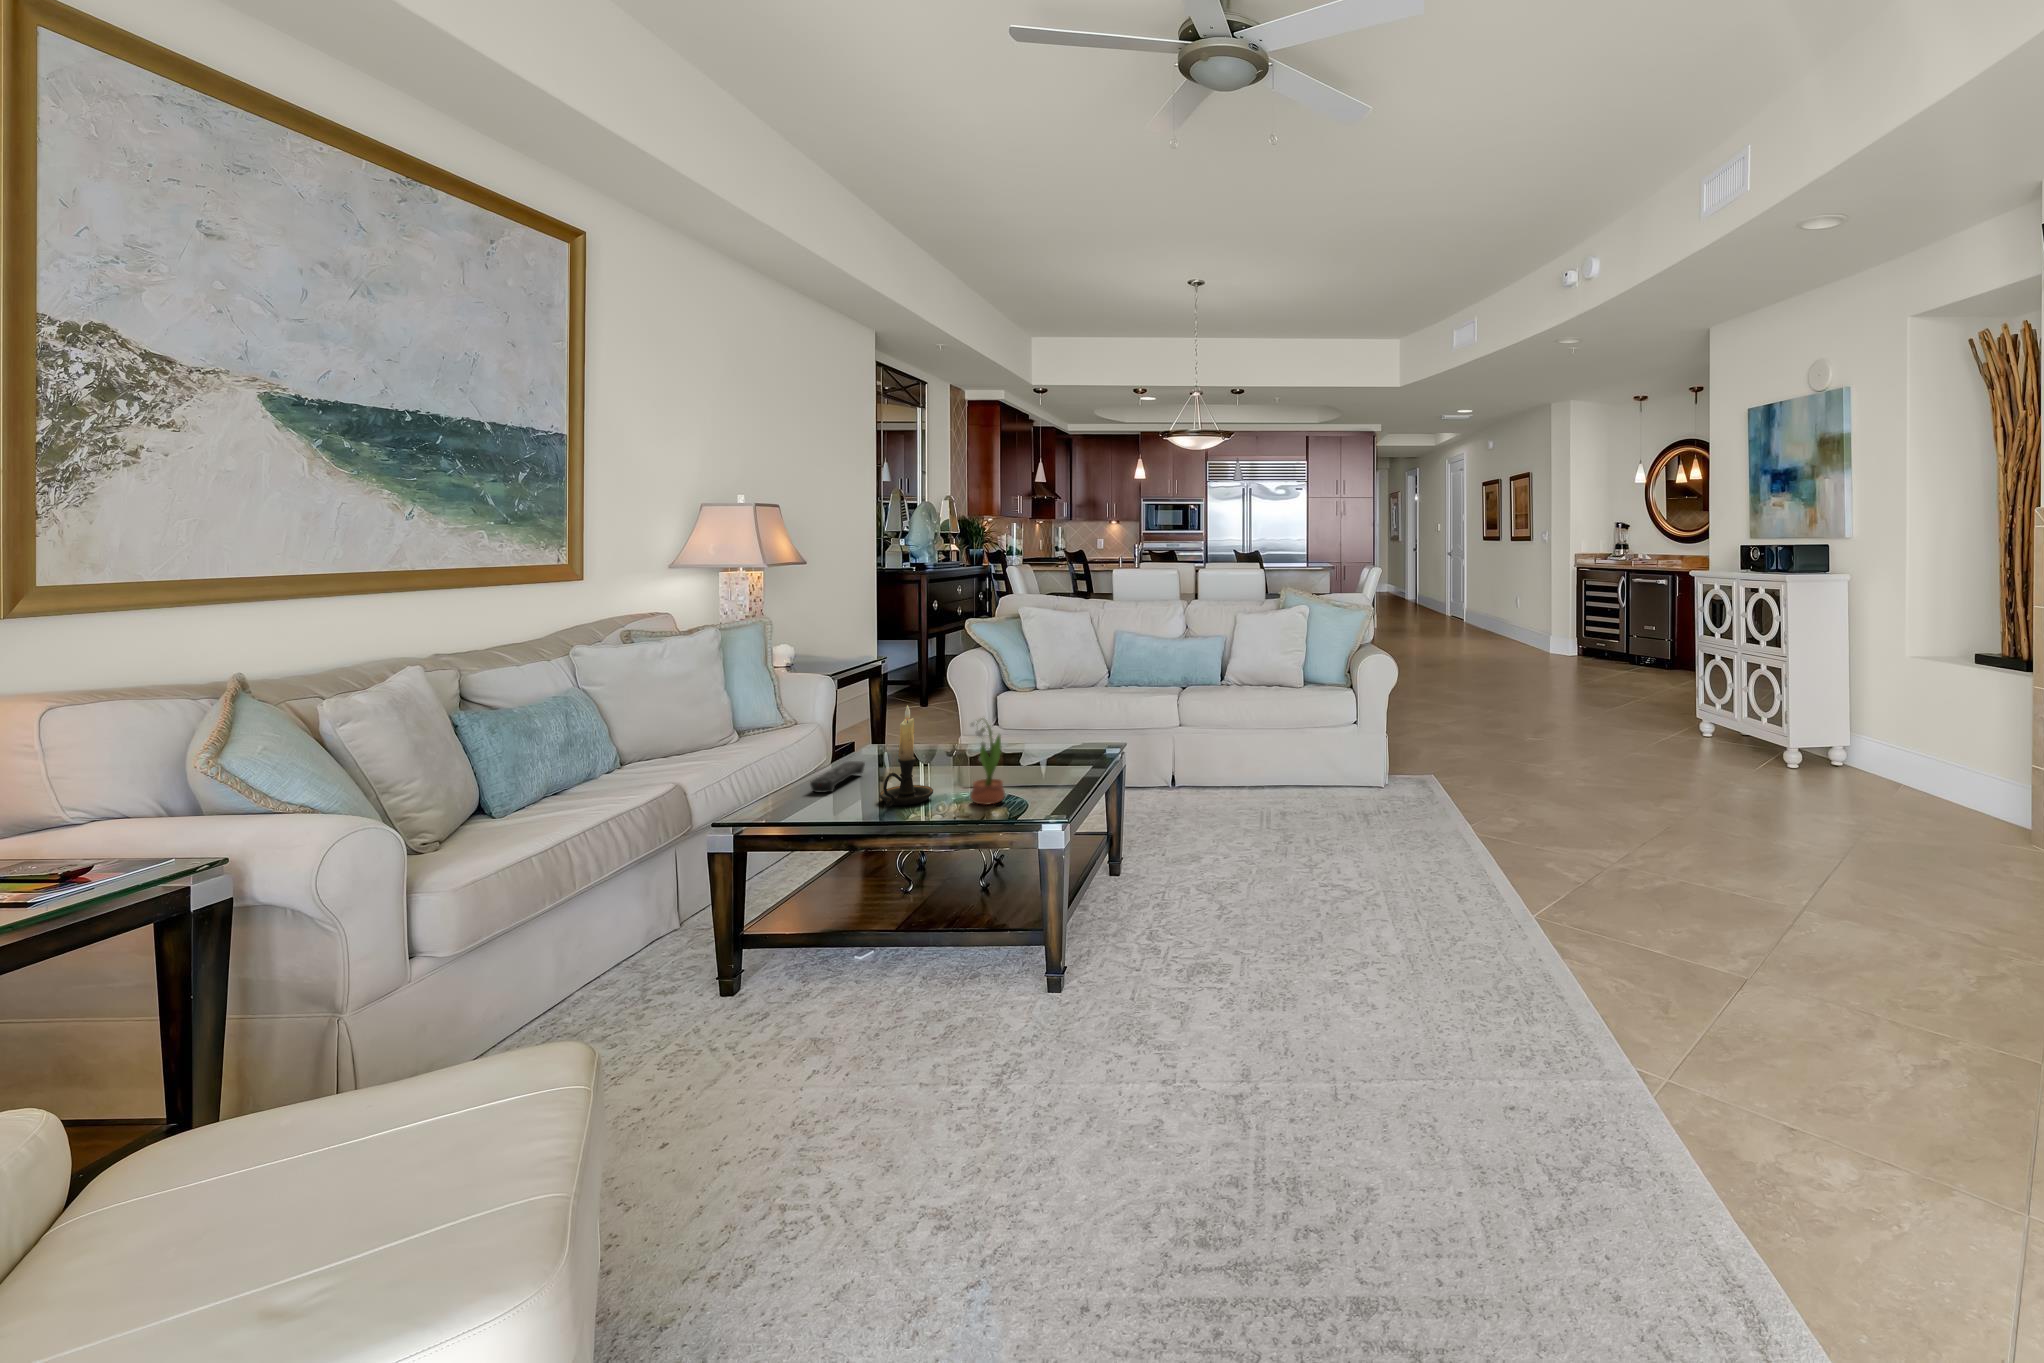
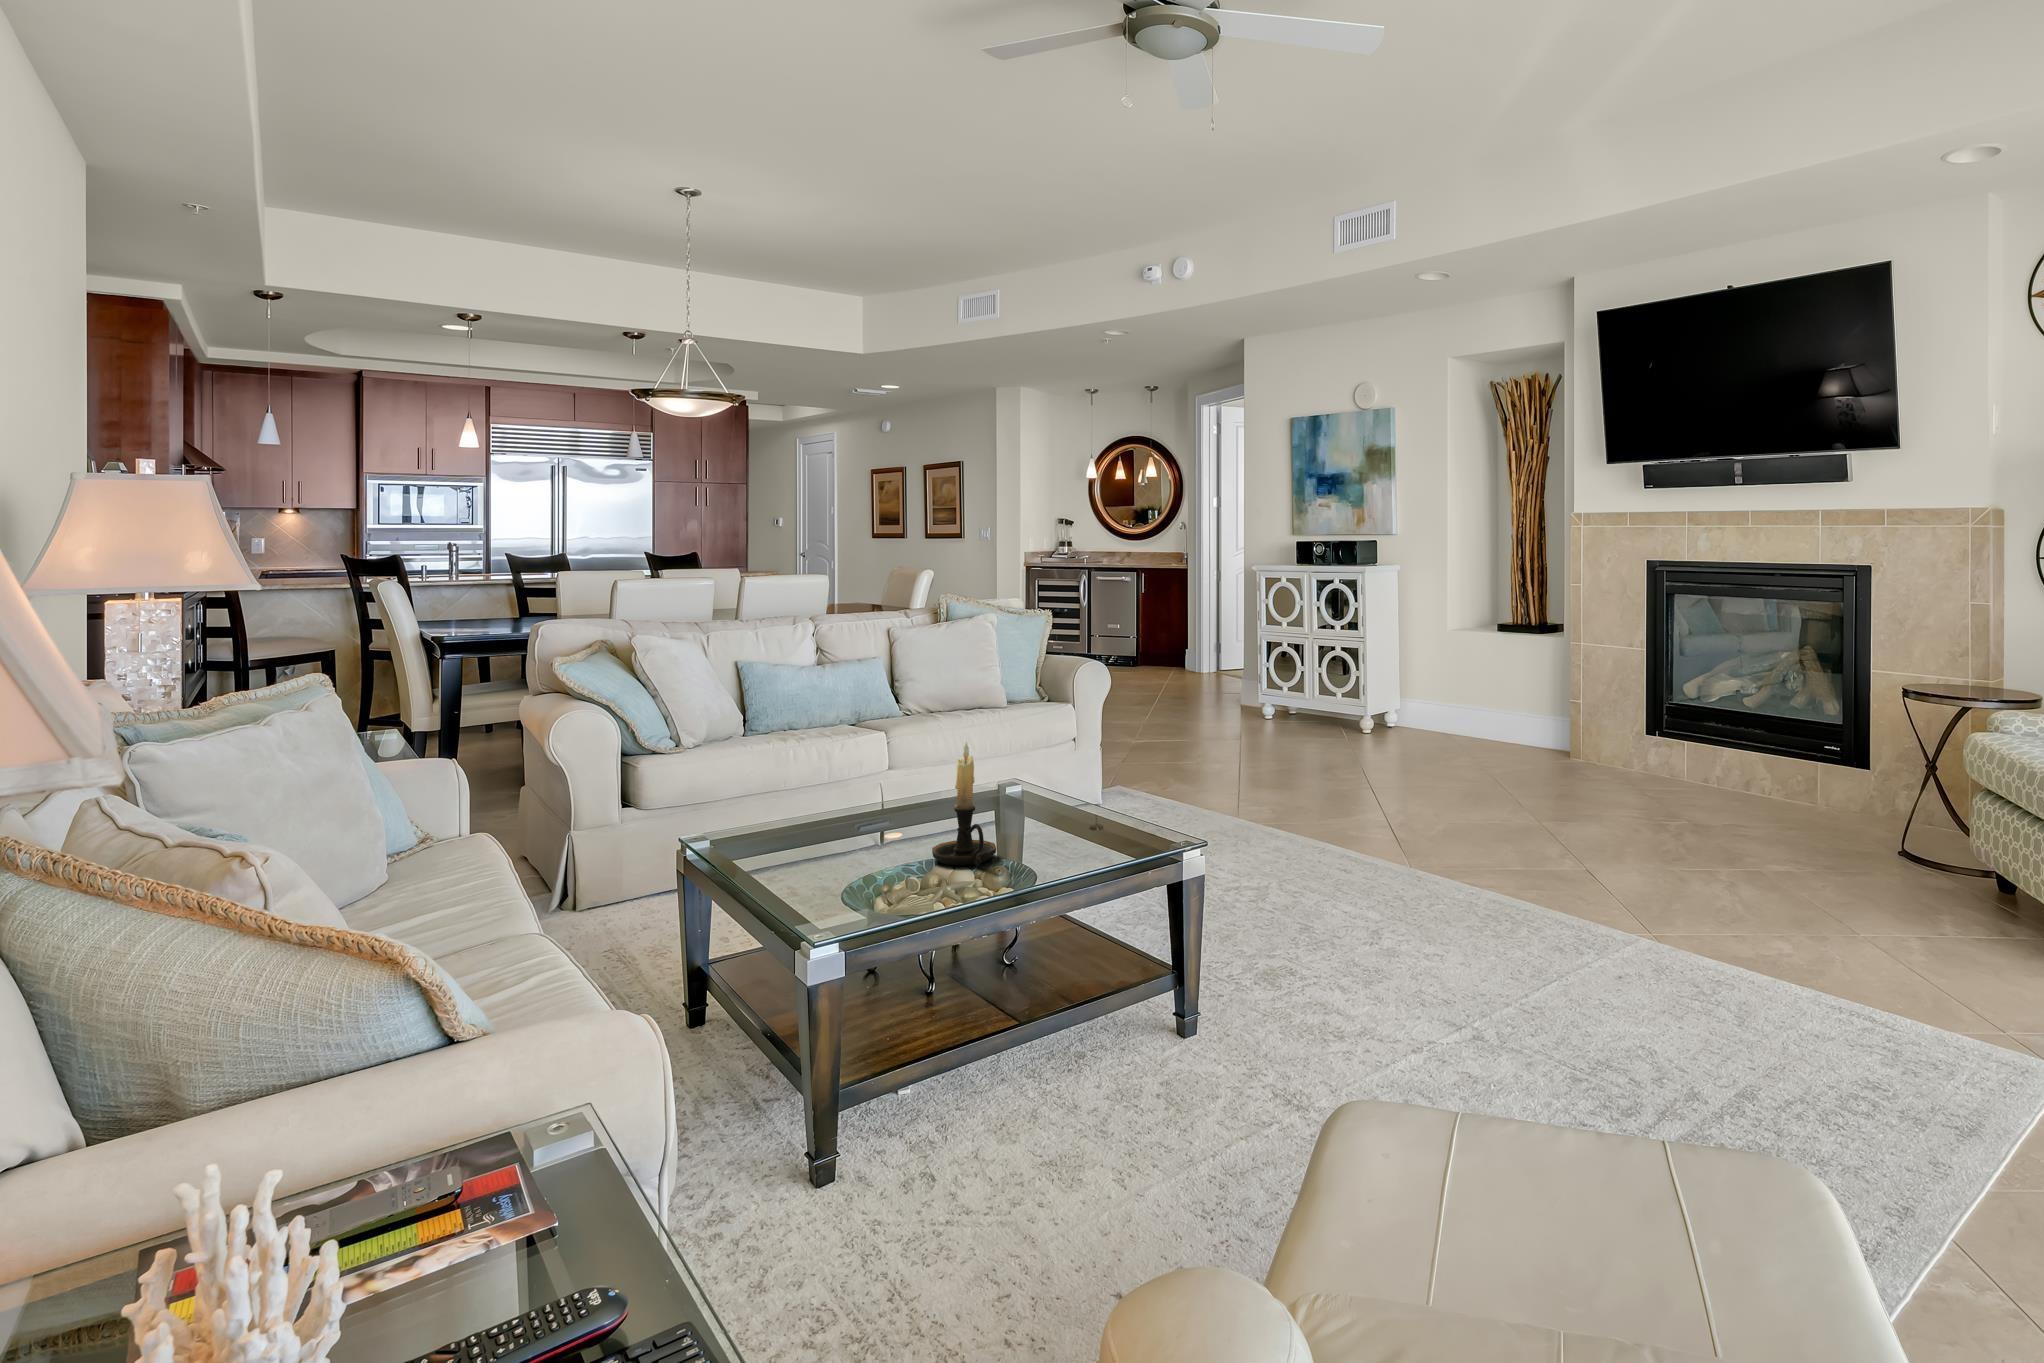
potted flower: present [970,719,1005,805] -> none [1027,742,1074,845]
remote control: present [810,761,865,793] -> none [775,835,847,877]

